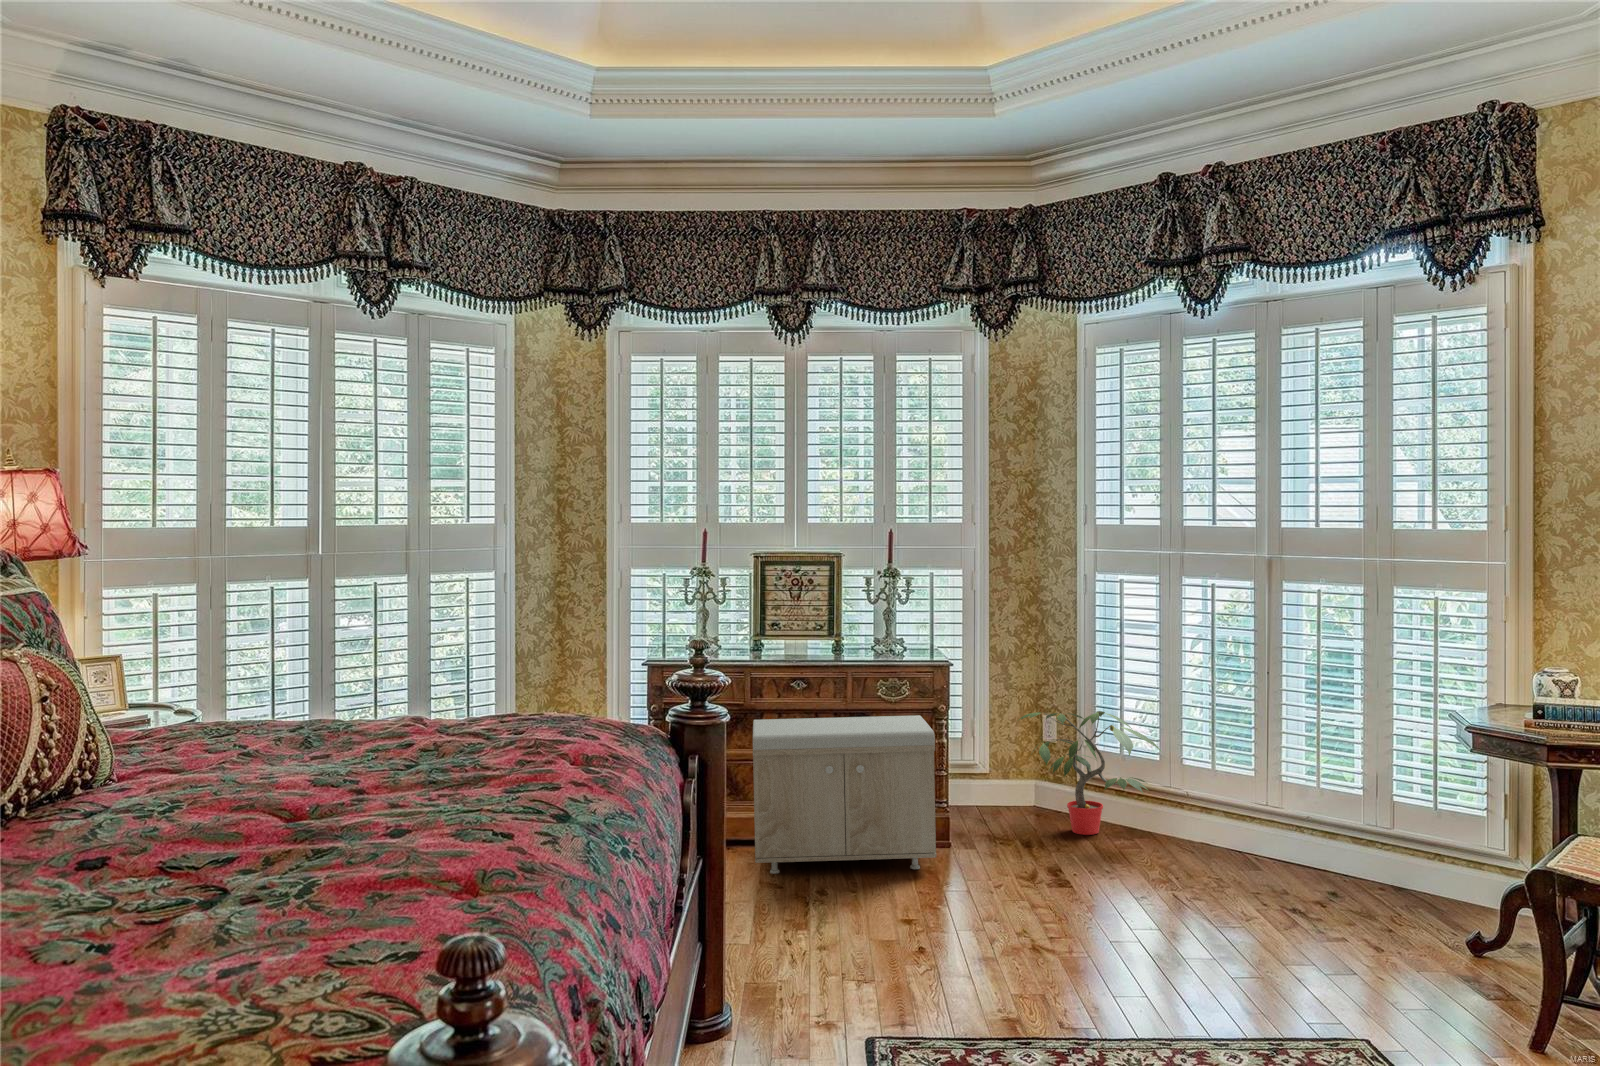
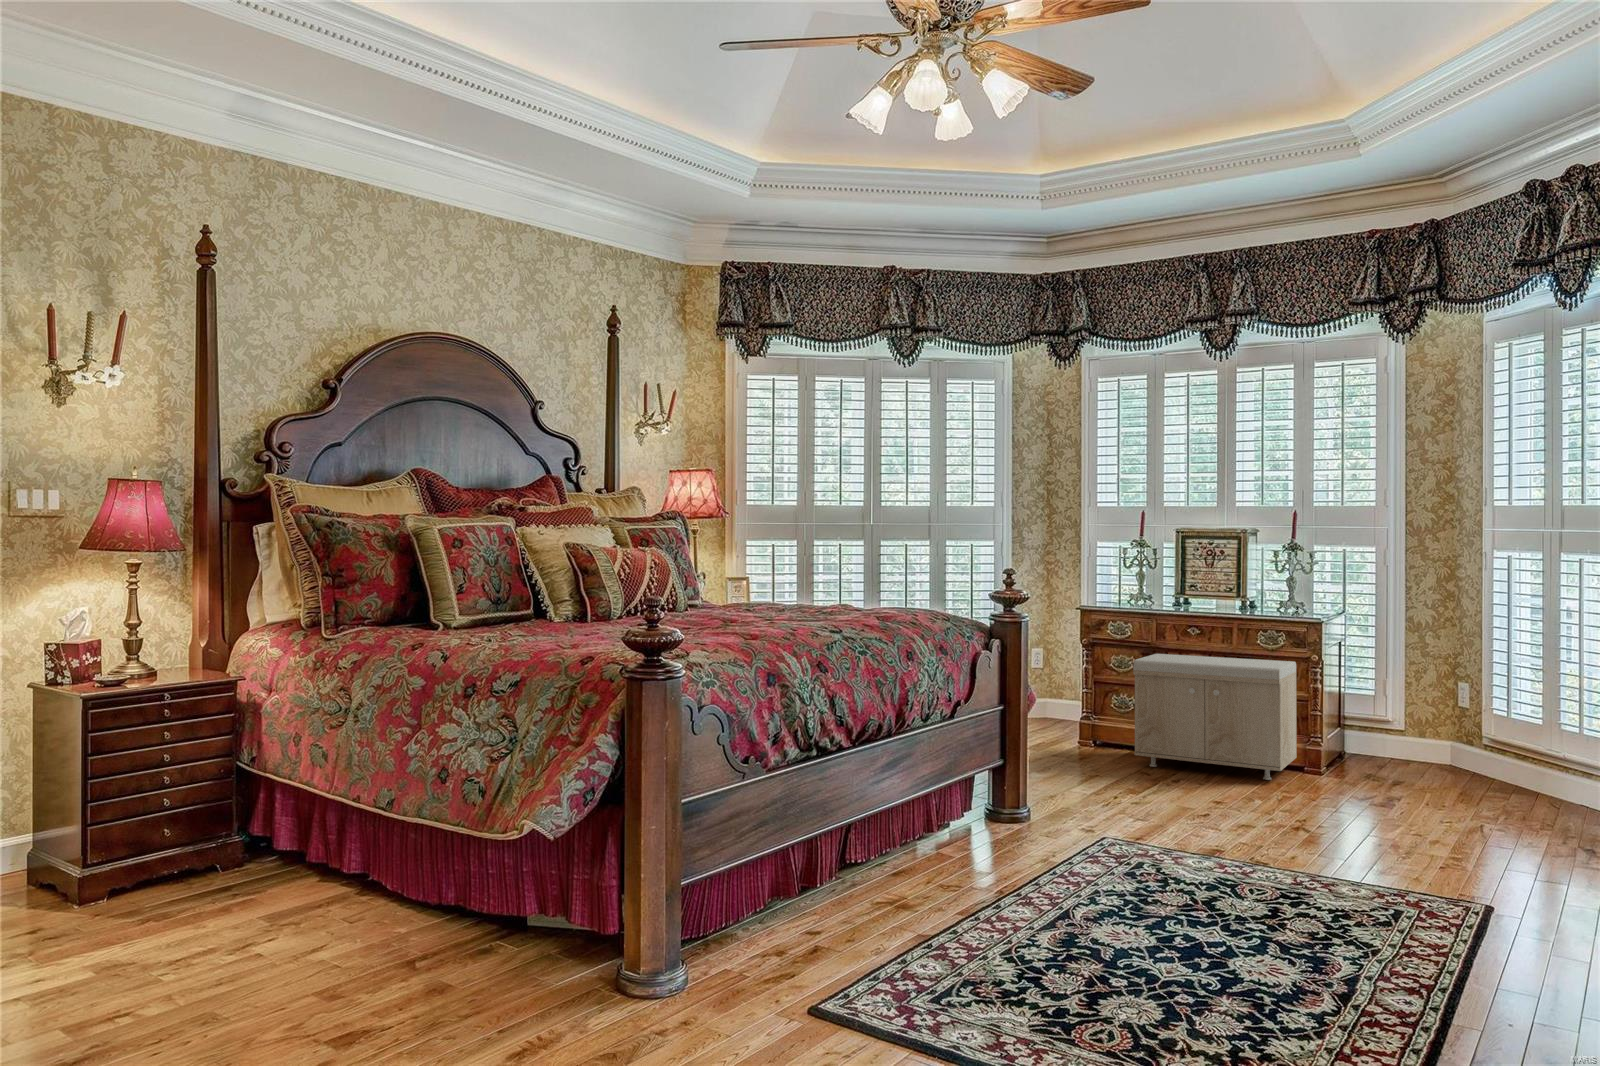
potted plant: present [1019,711,1161,835] -> none [1400,672,1537,786]

